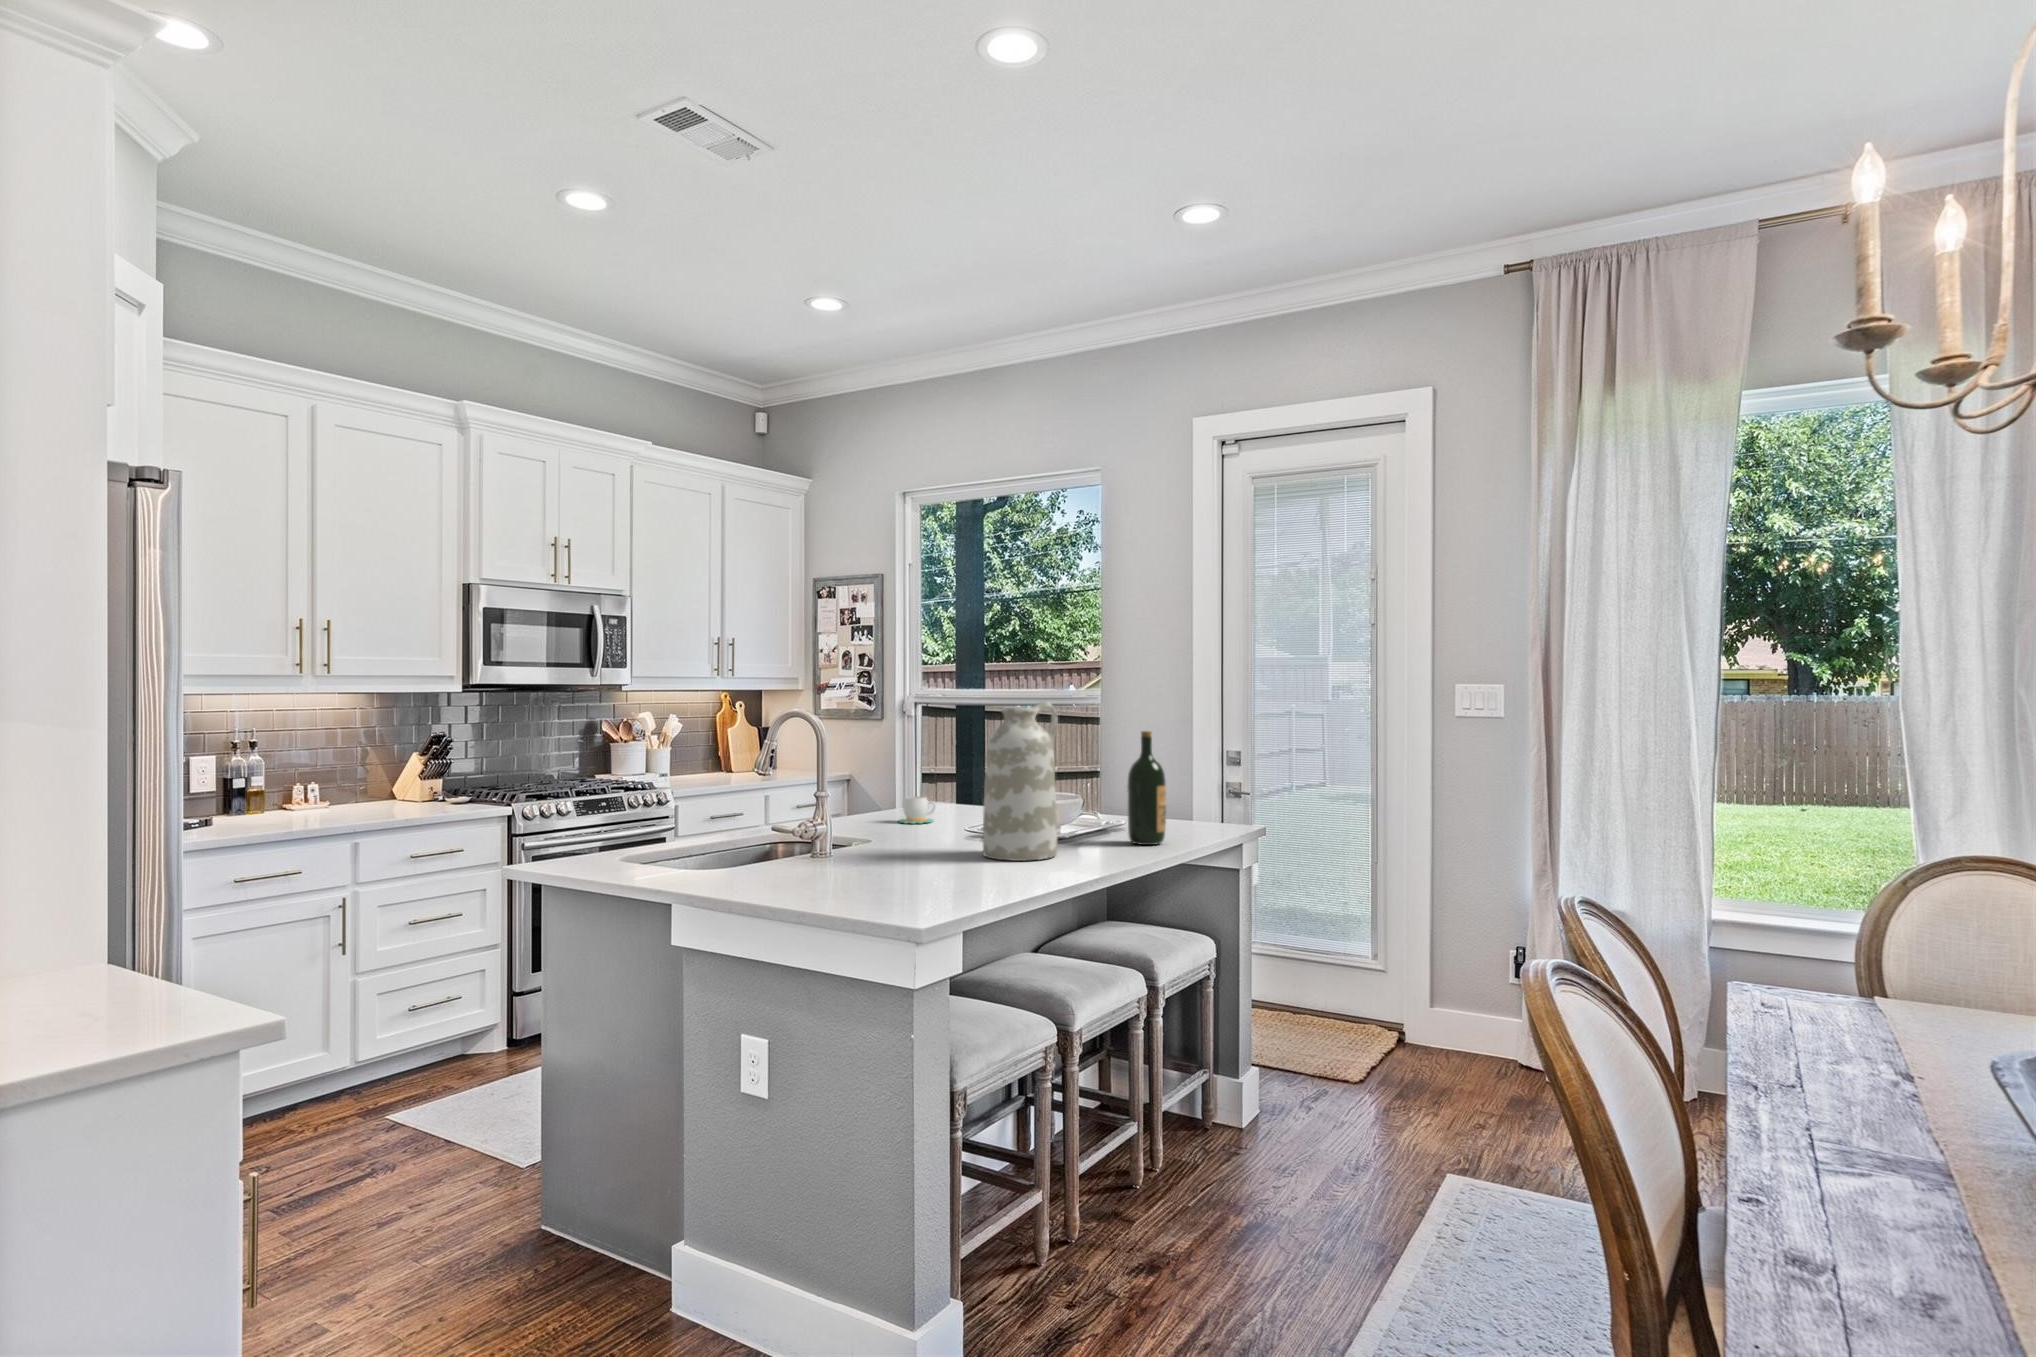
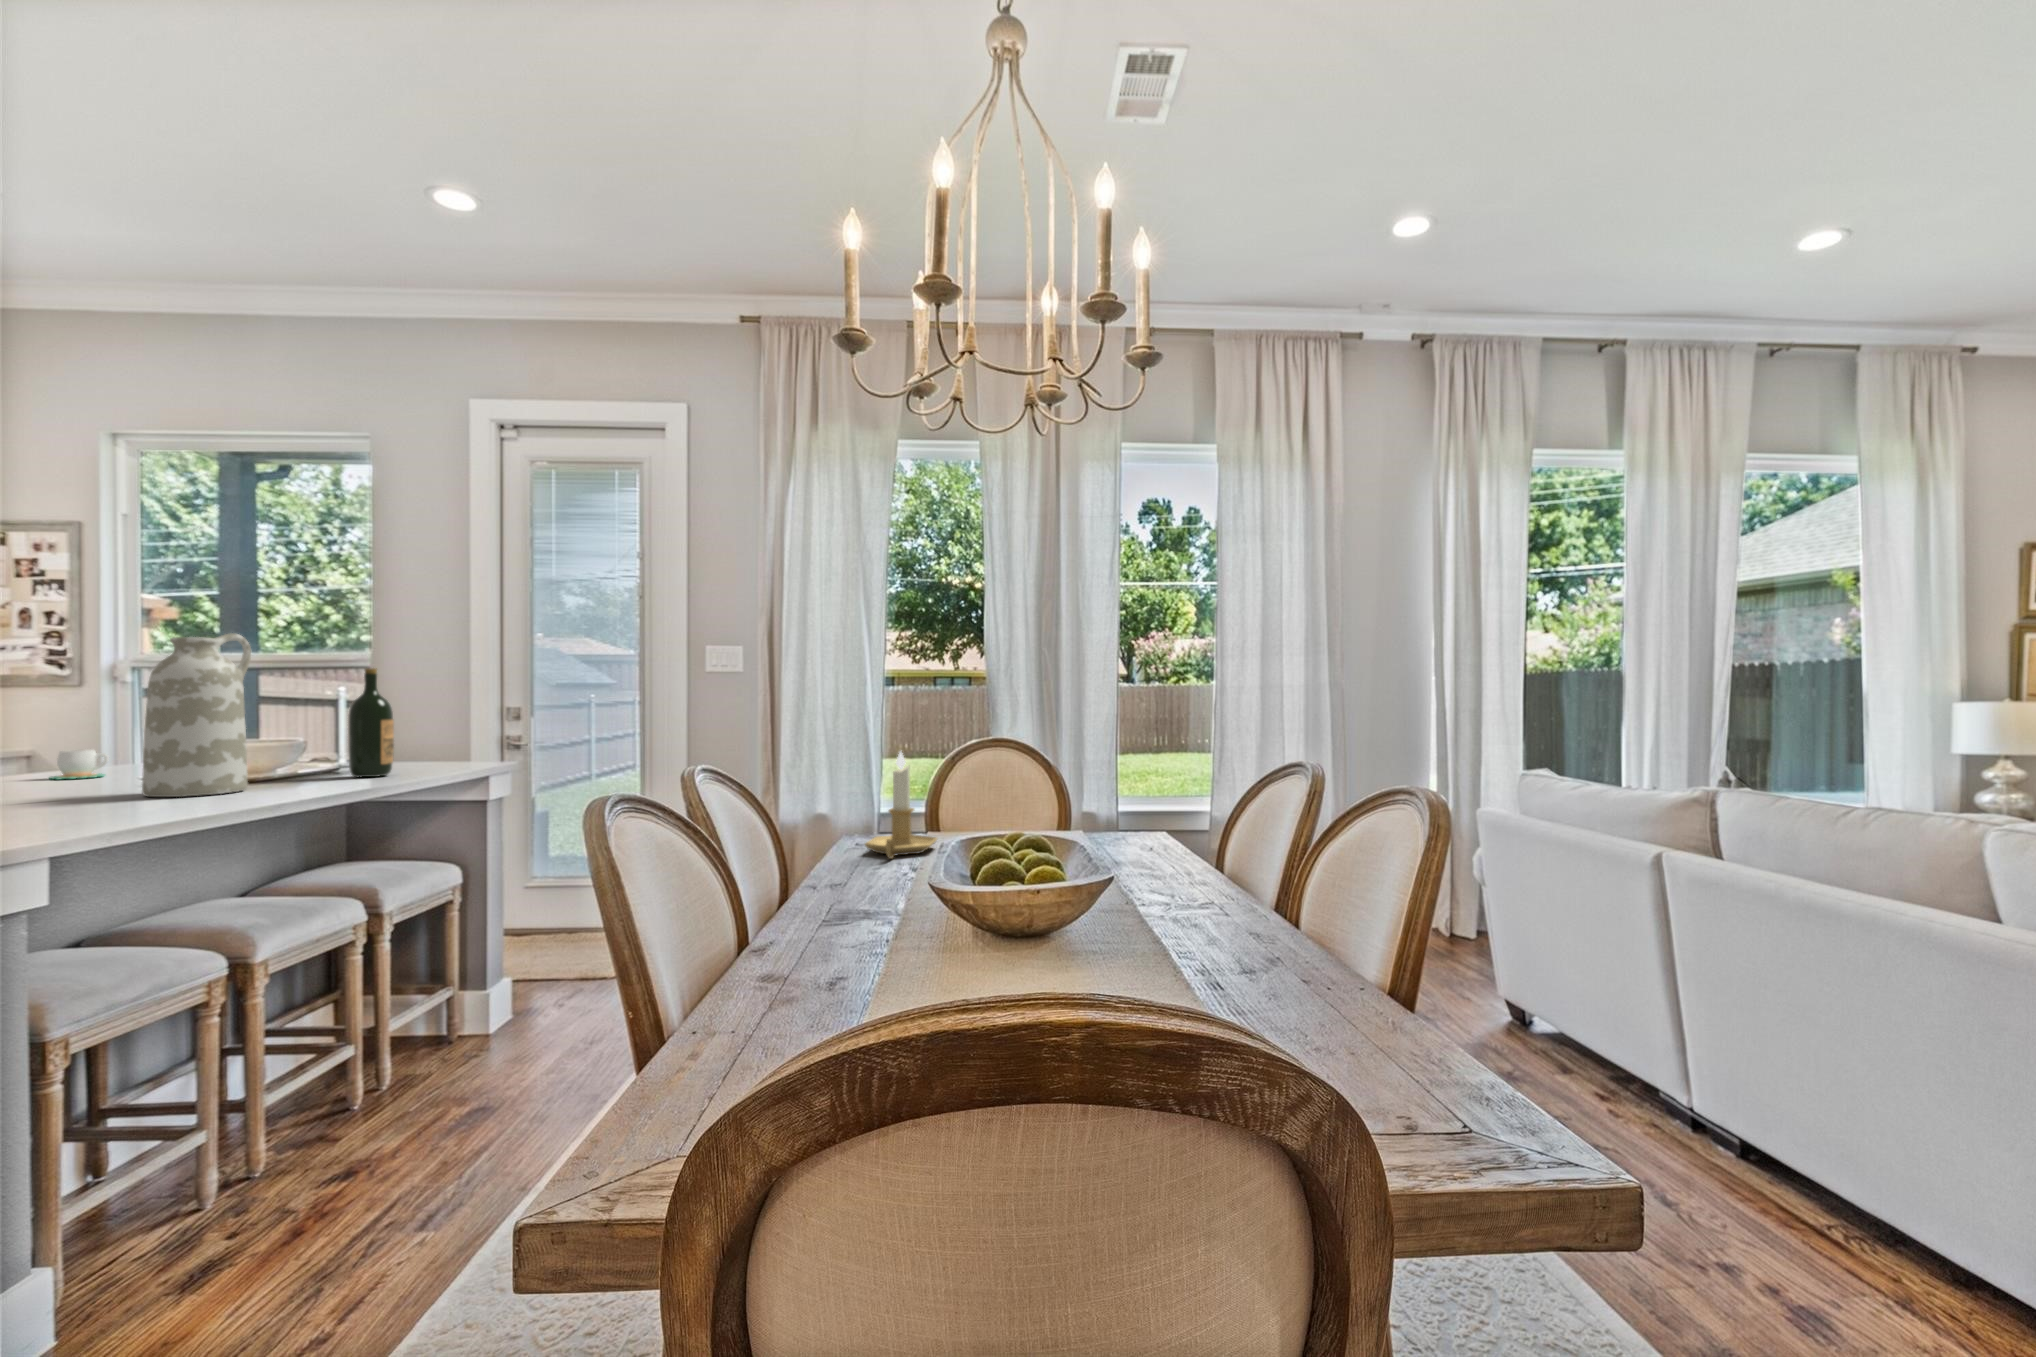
candlestick: none [1790,883,1917,1047] -> present [865,752,937,859]

